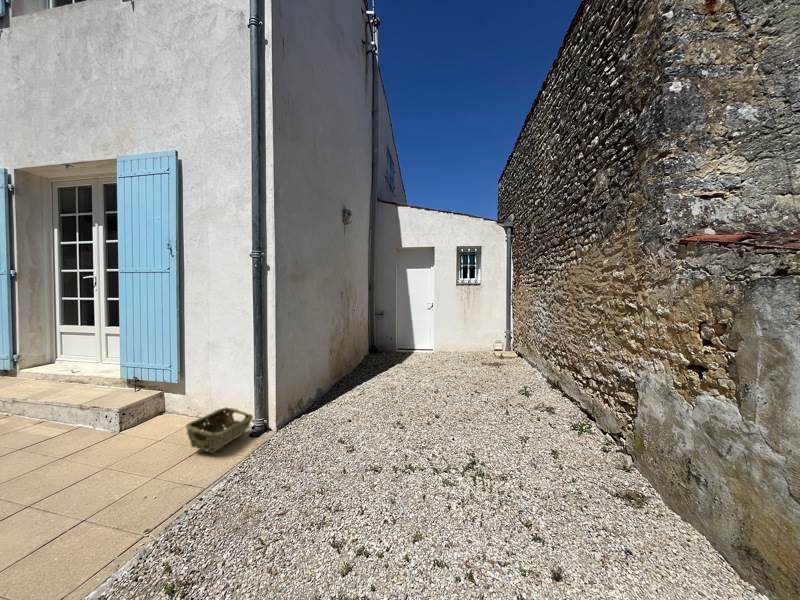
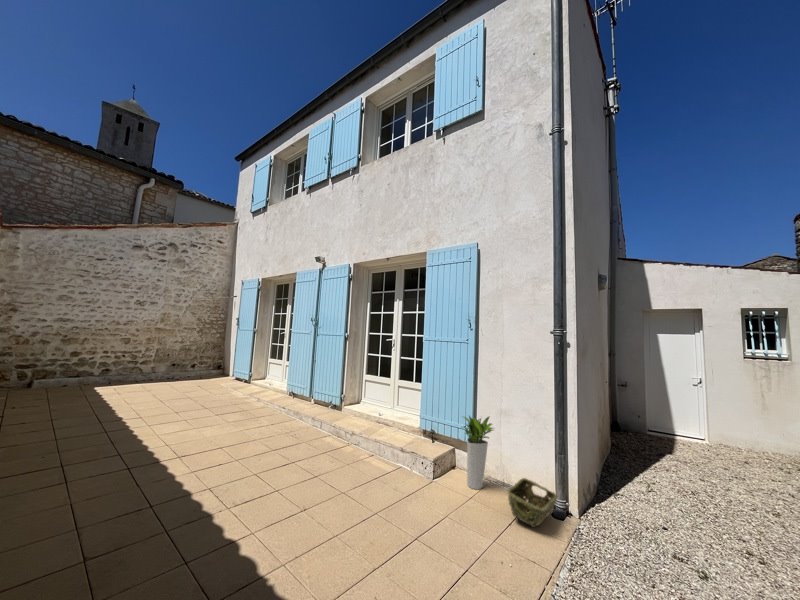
planter: none [152,351,201,431] -> present [463,416,493,489]

